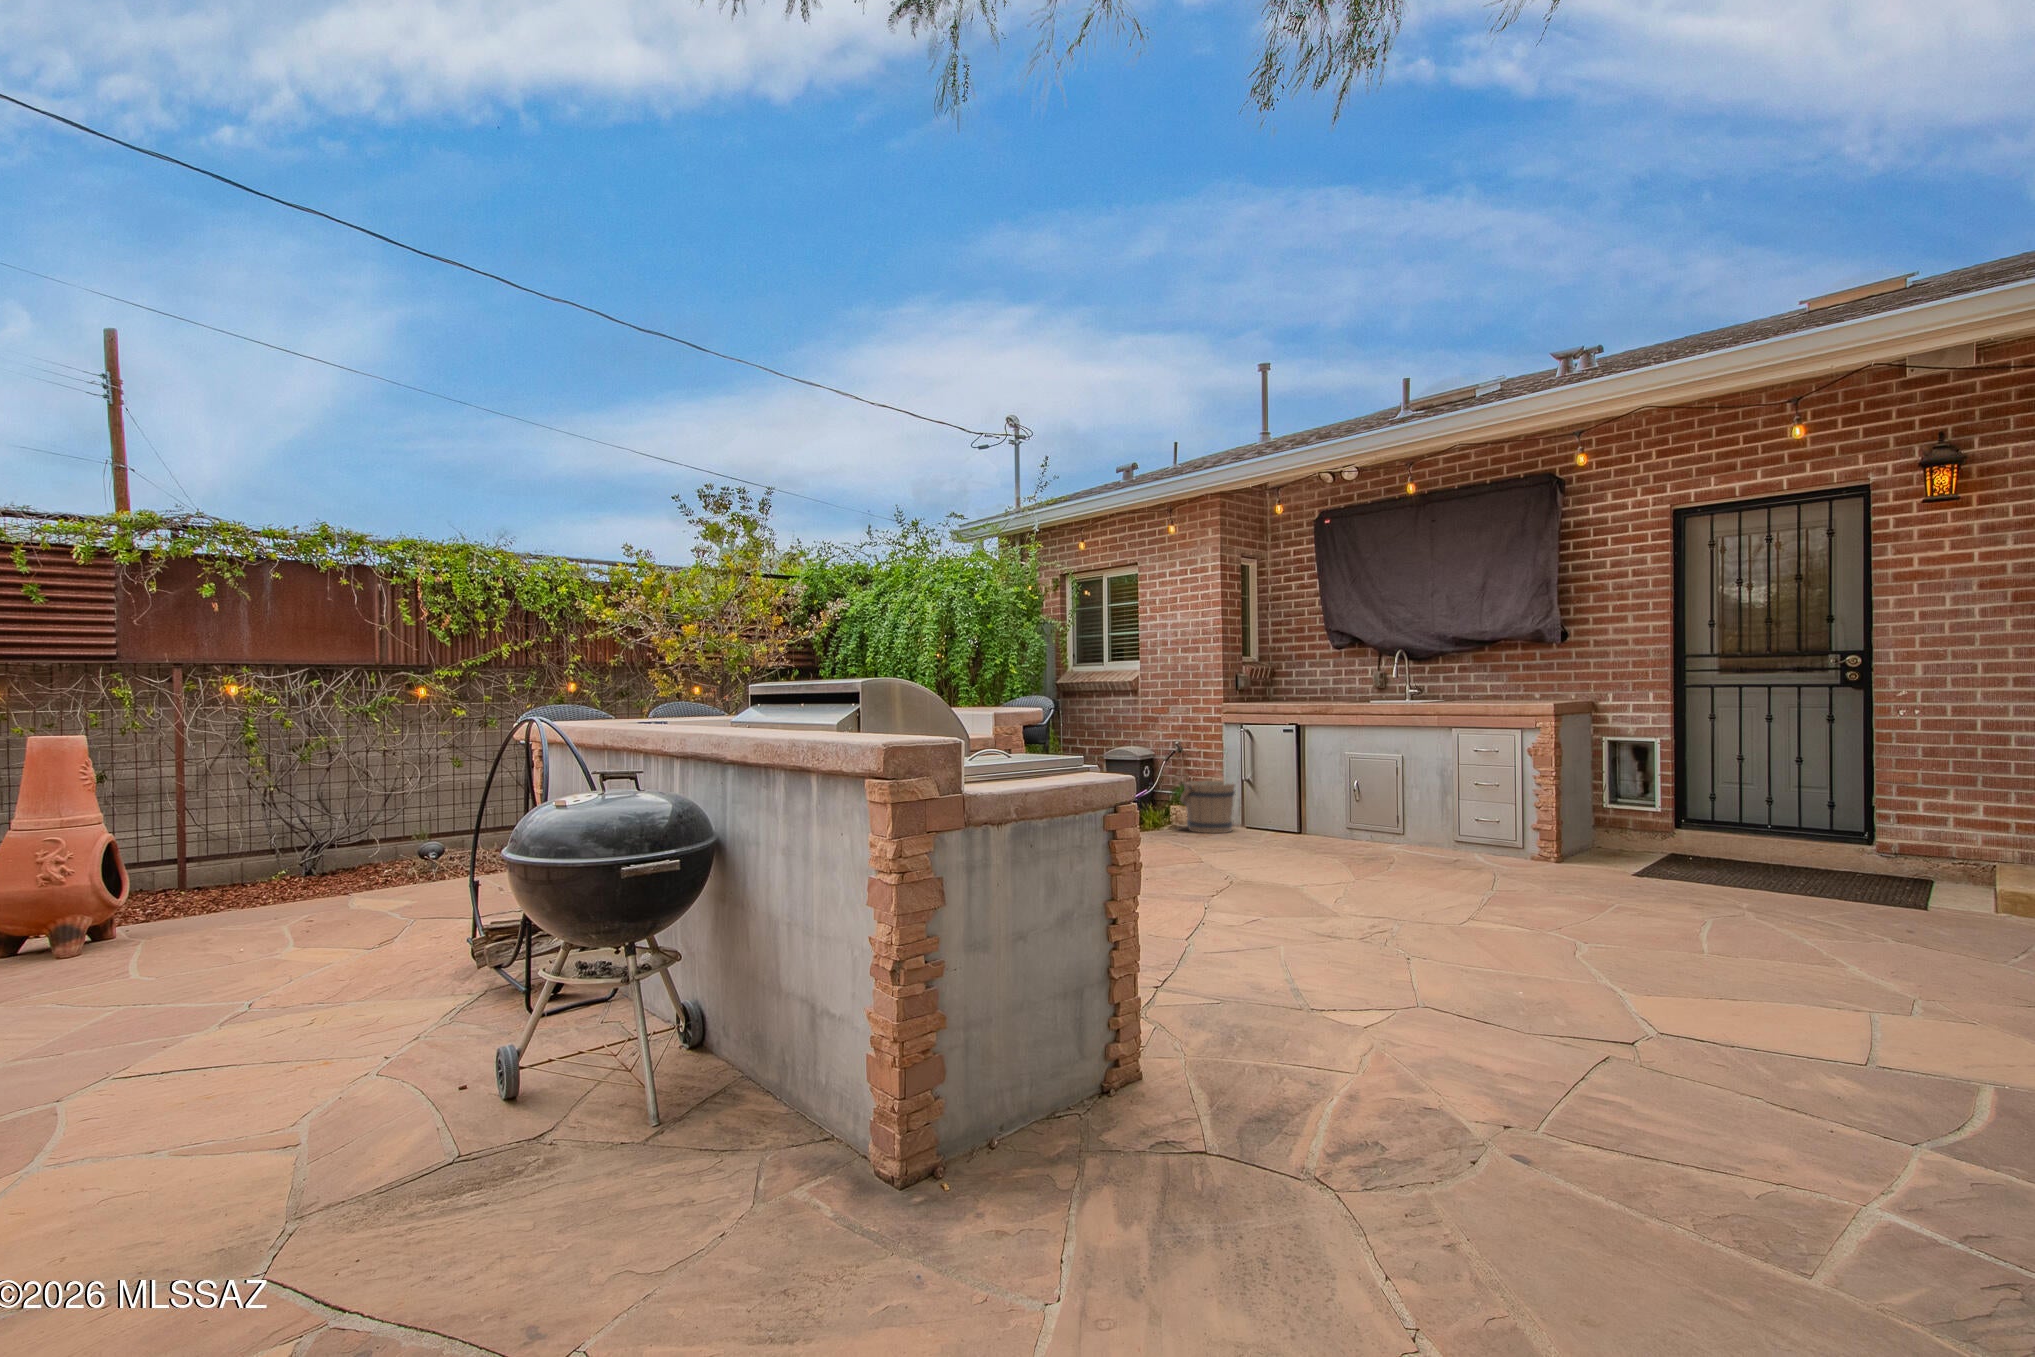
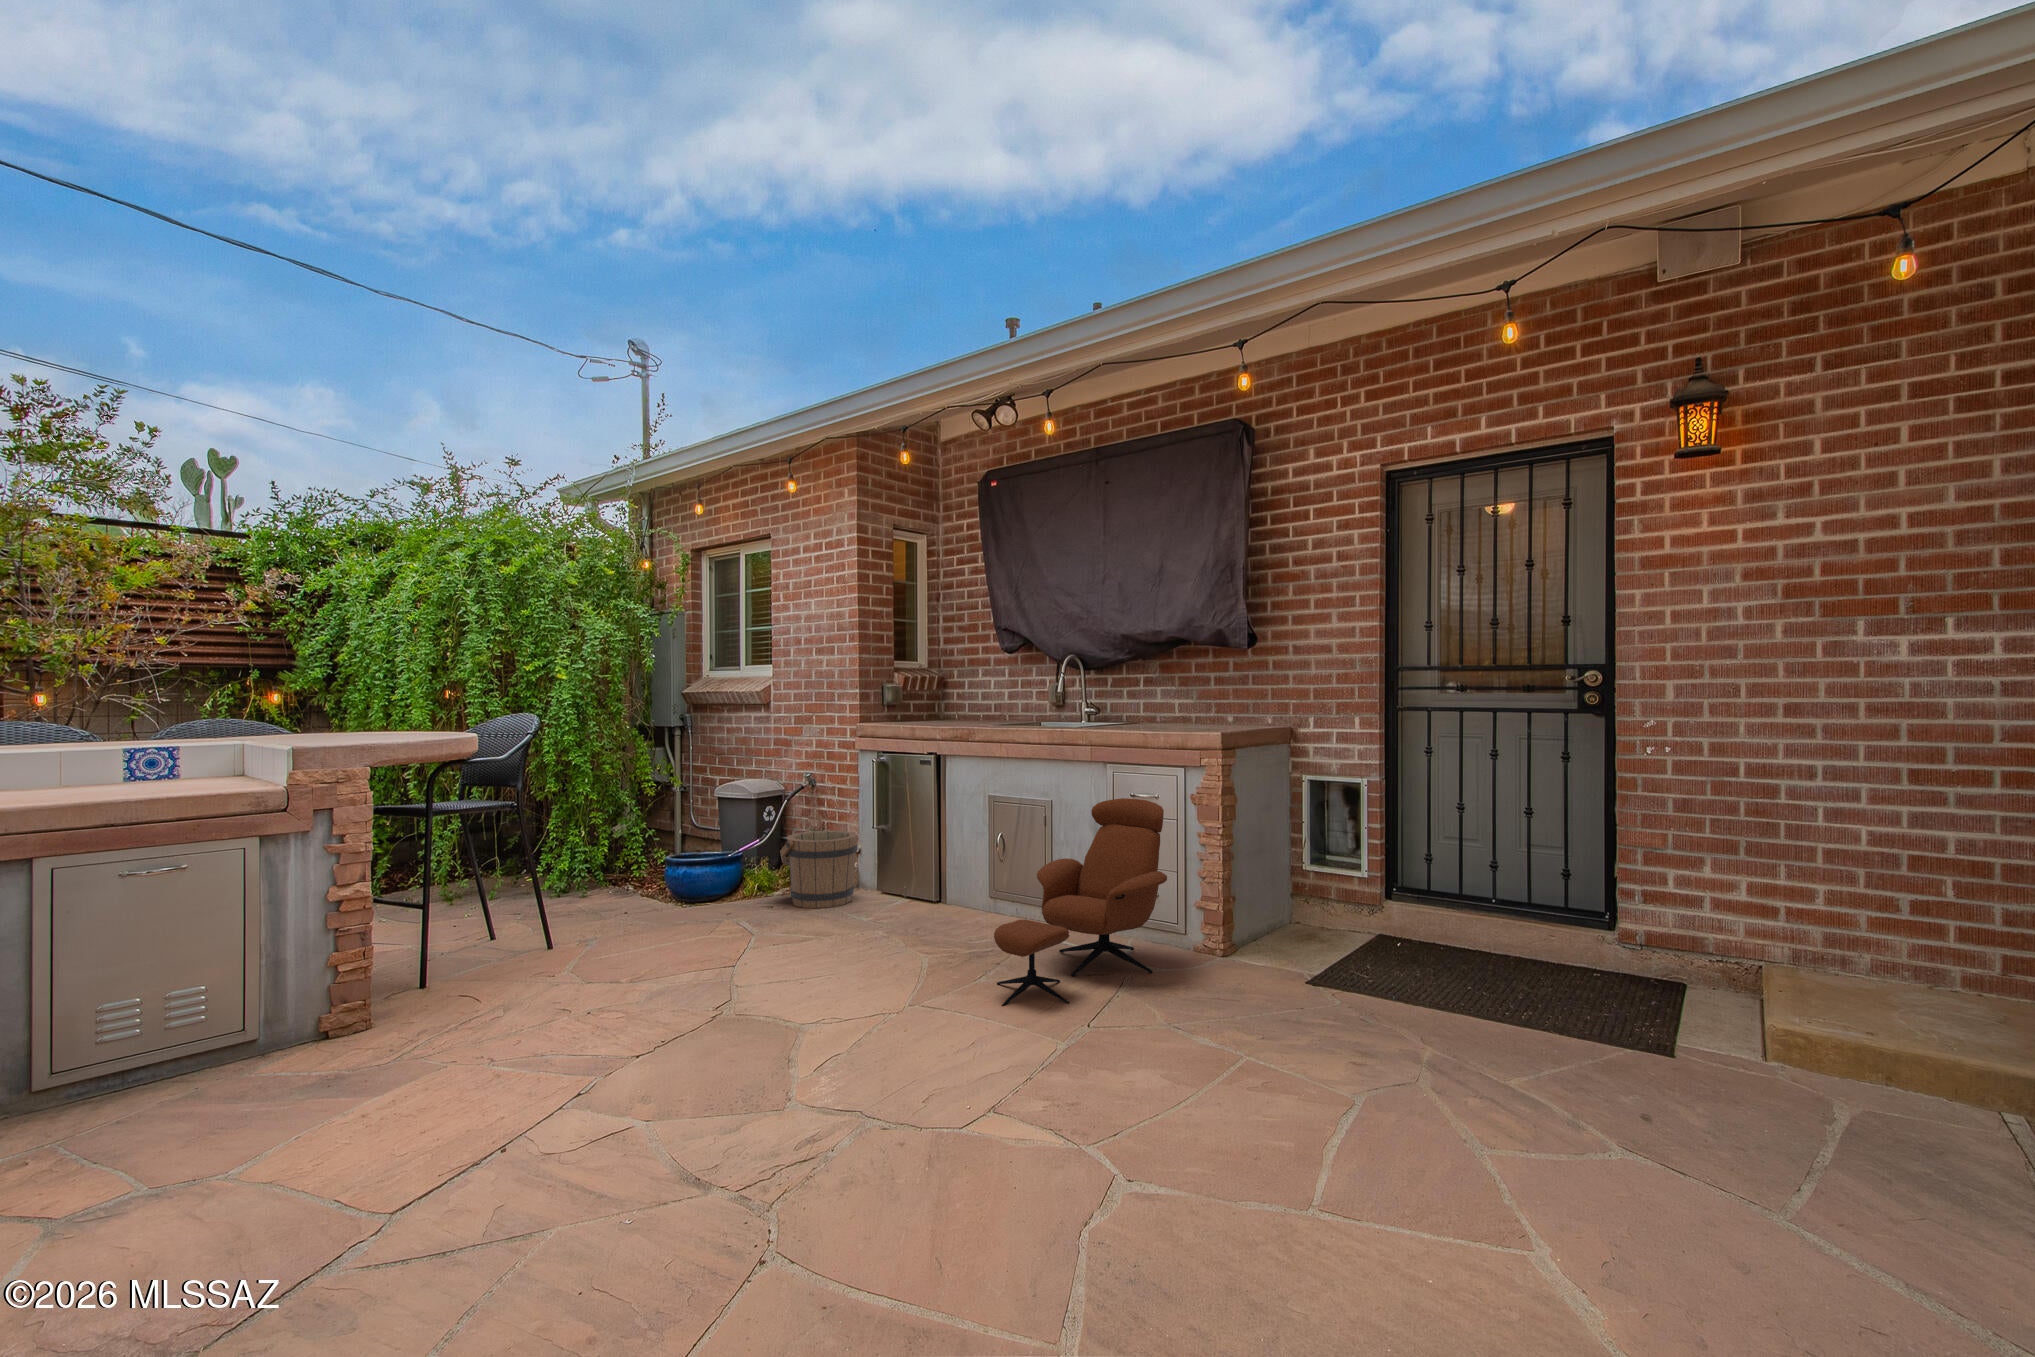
lounge chair: none [1398,750,1515,876] -> present [994,798,1167,1006]

